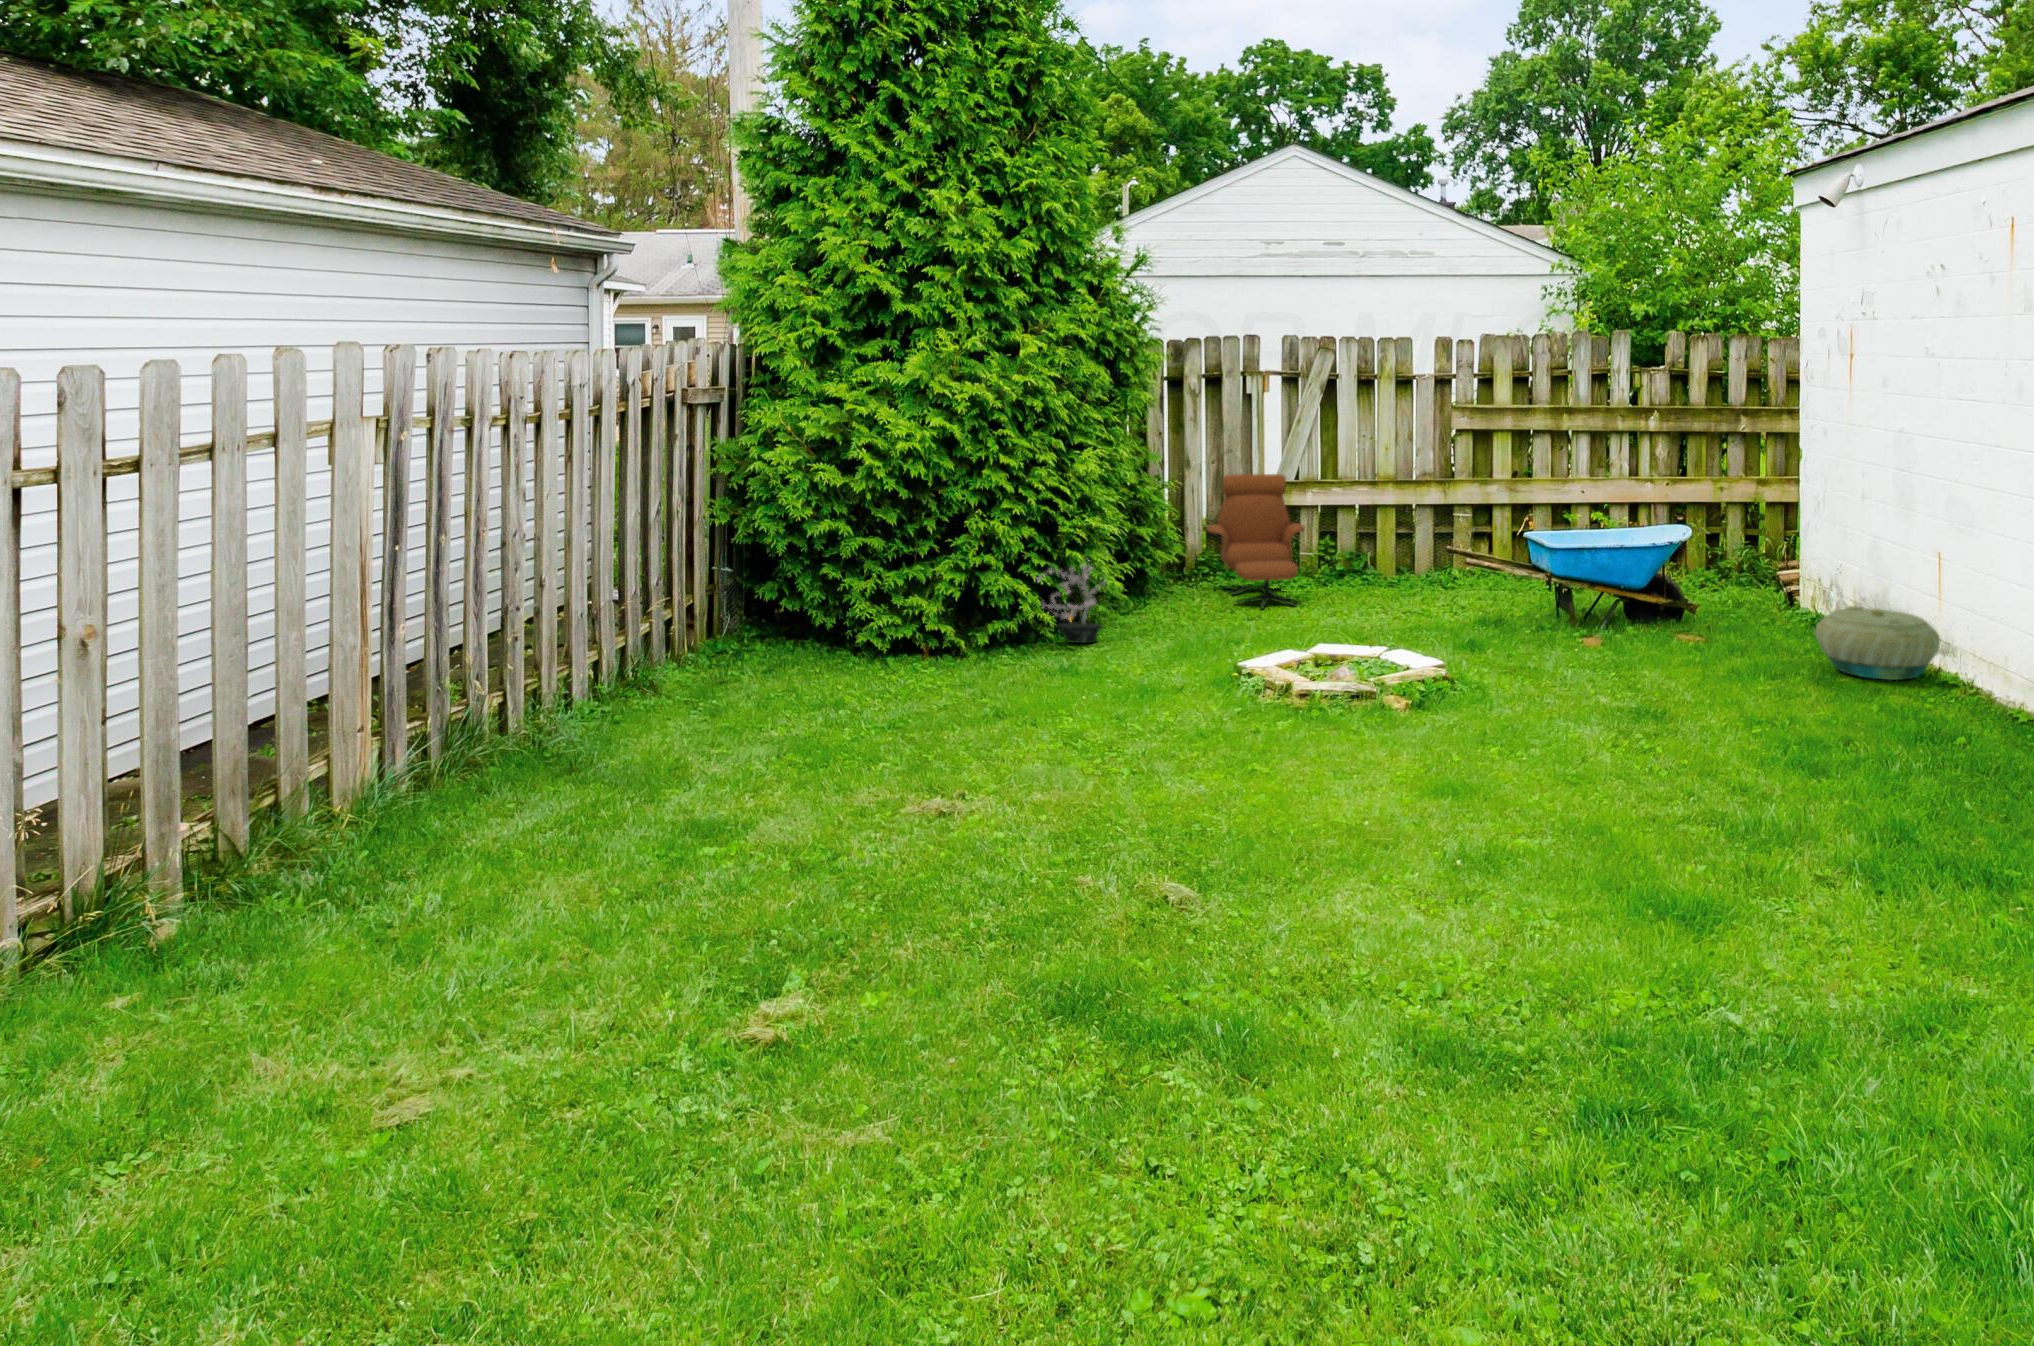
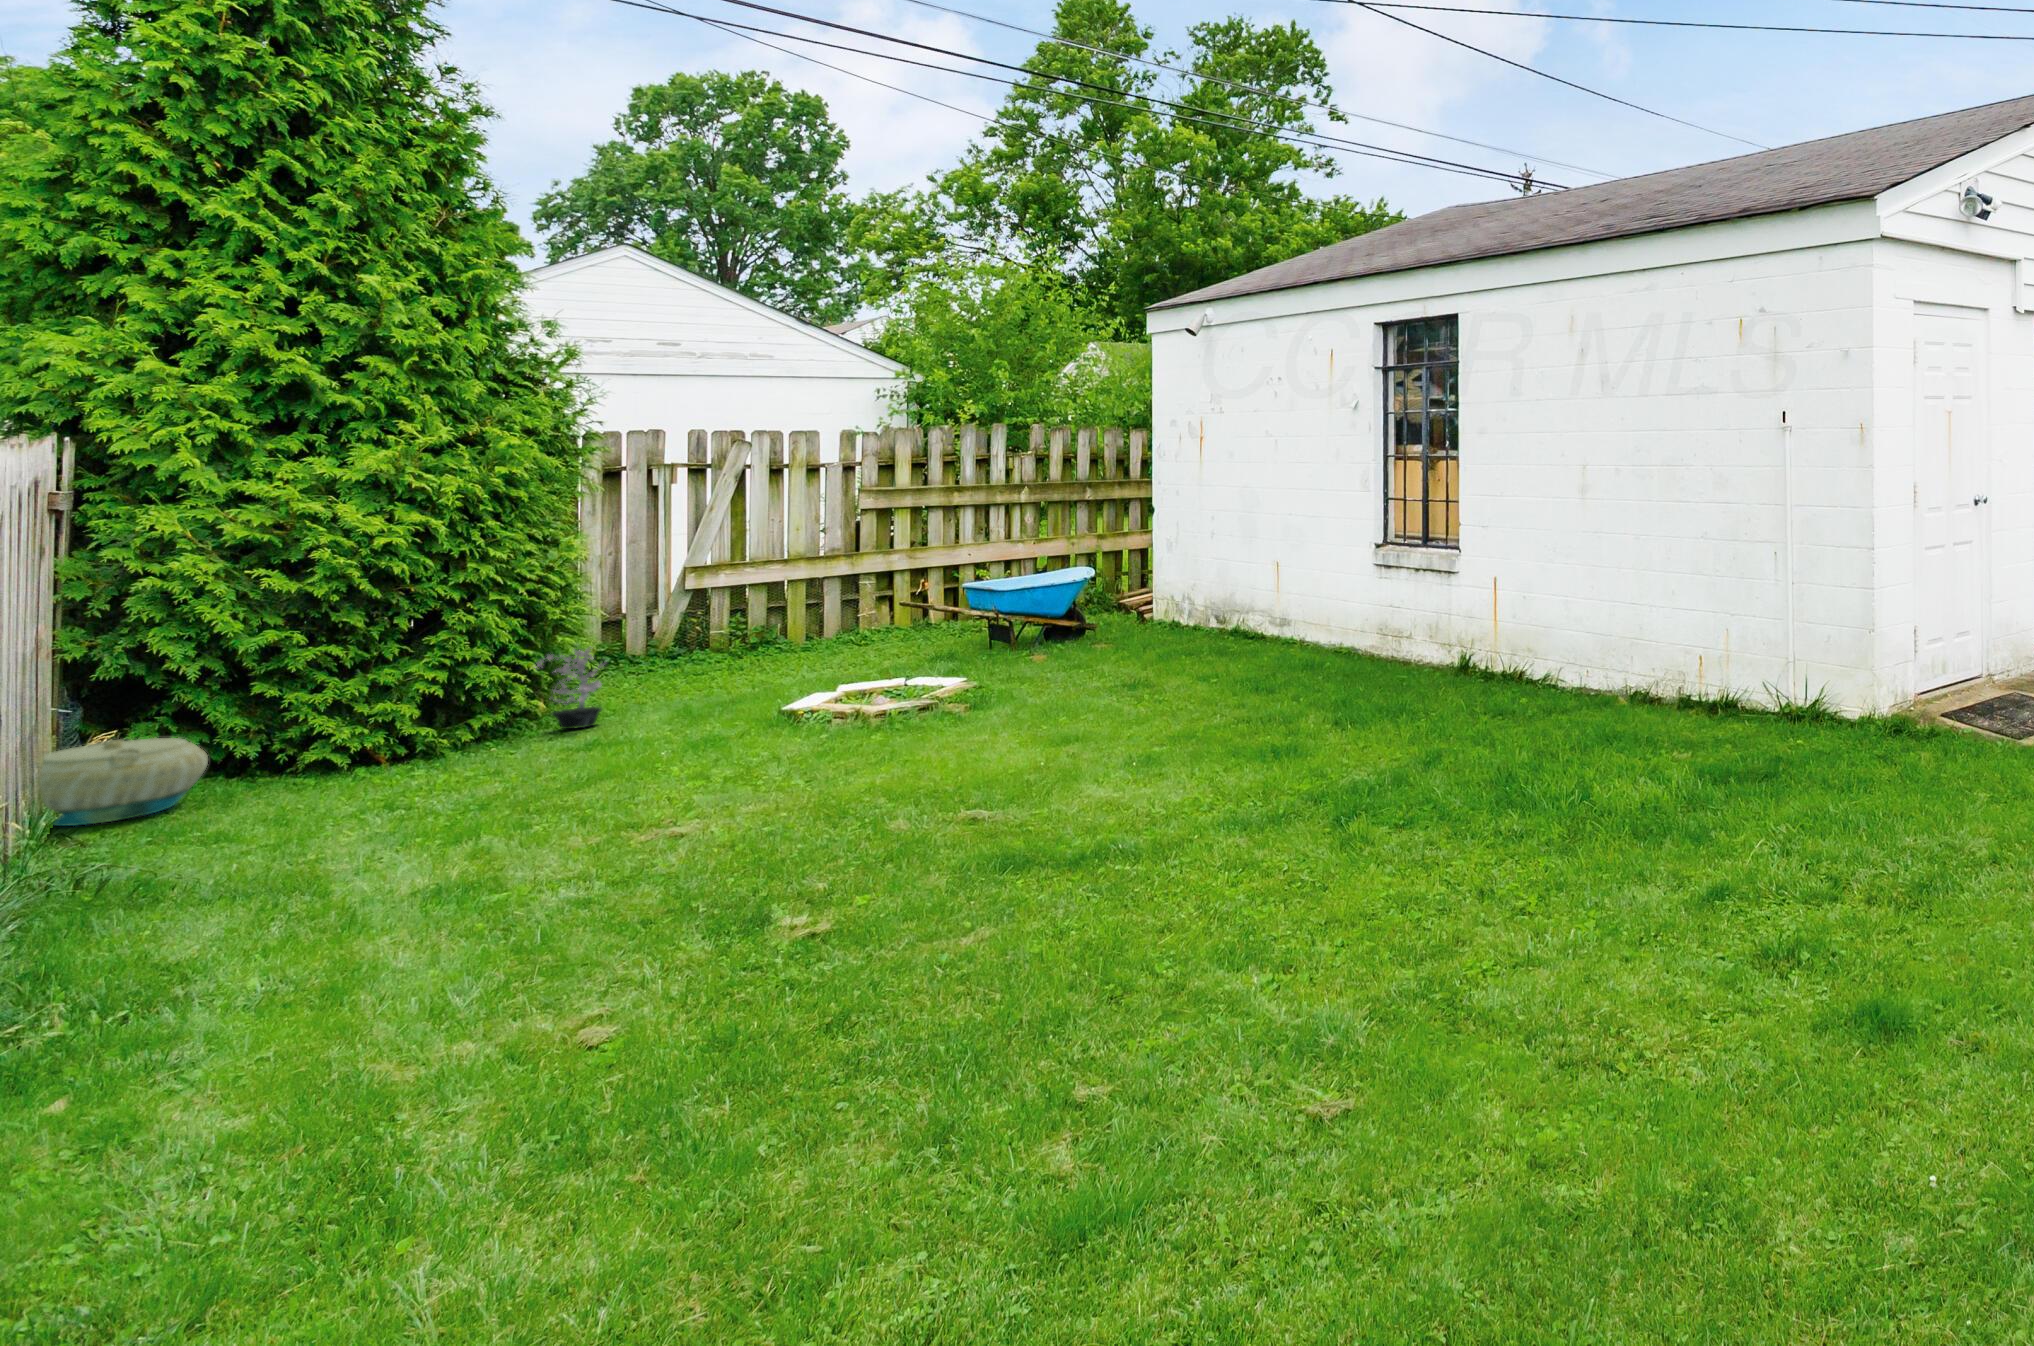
lounge chair: present [1207,474,1304,609] -> none [614,558,747,684]
basket: present [1815,606,1941,680] -> present [40,738,208,826]

